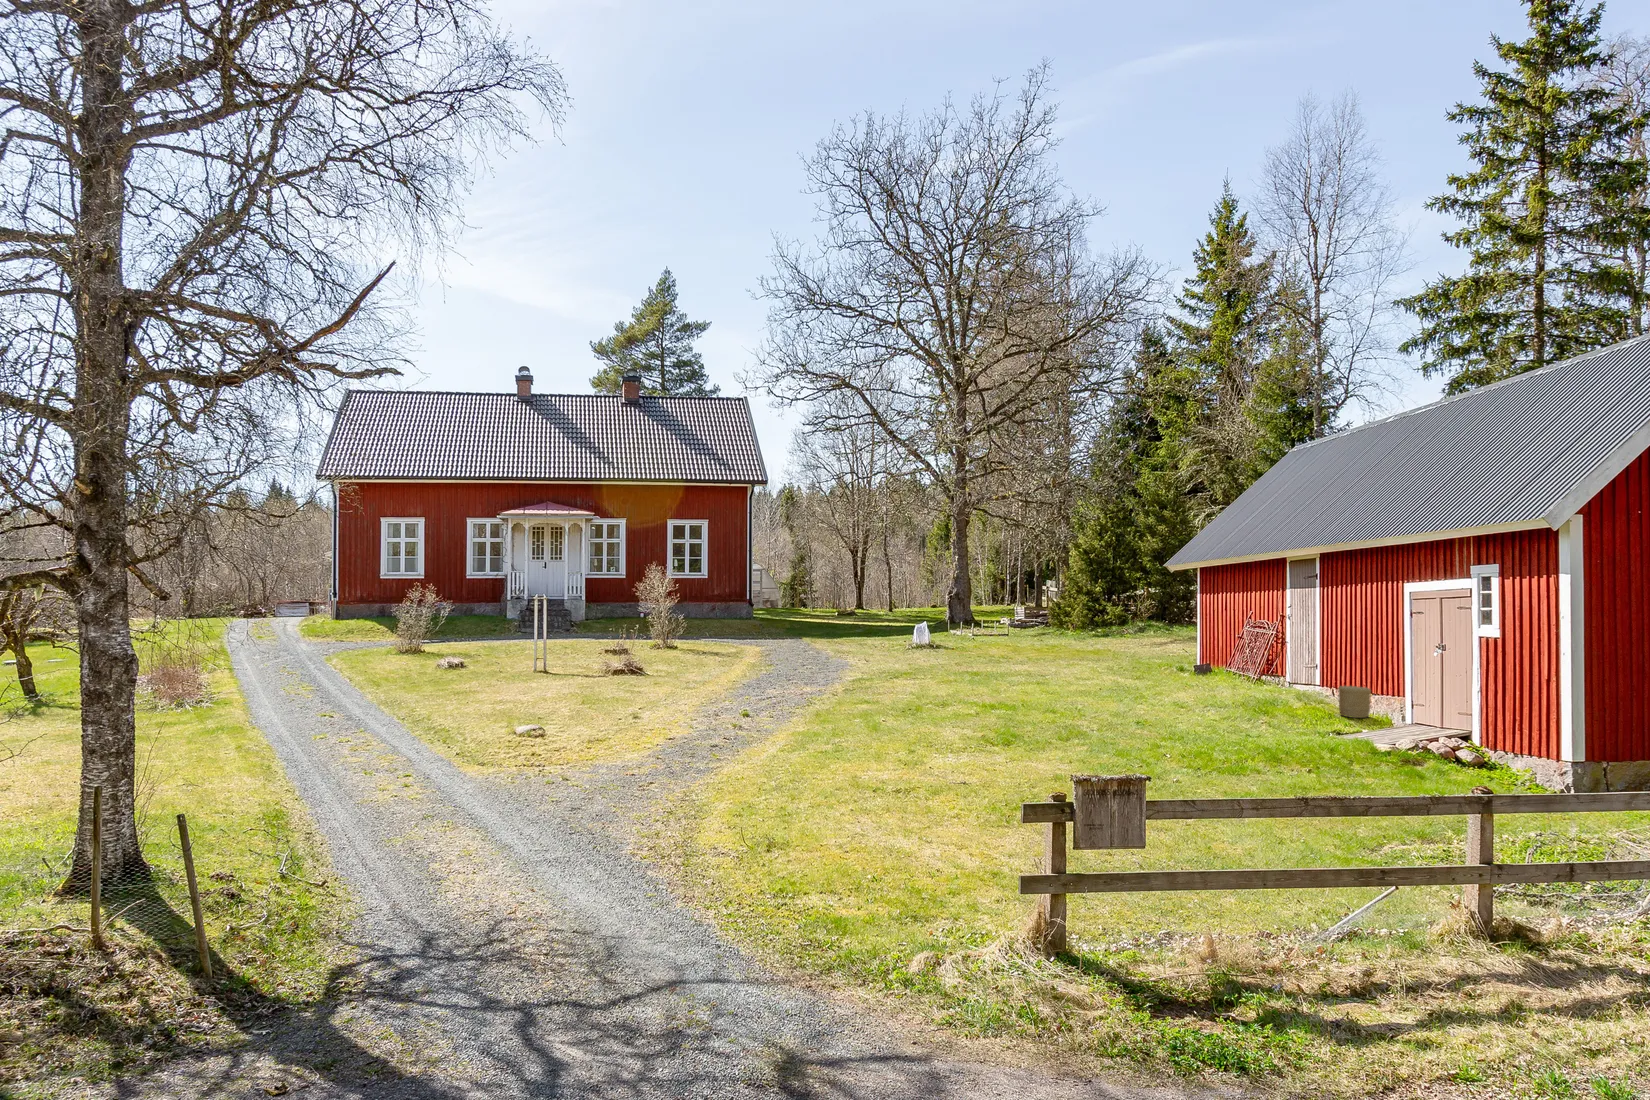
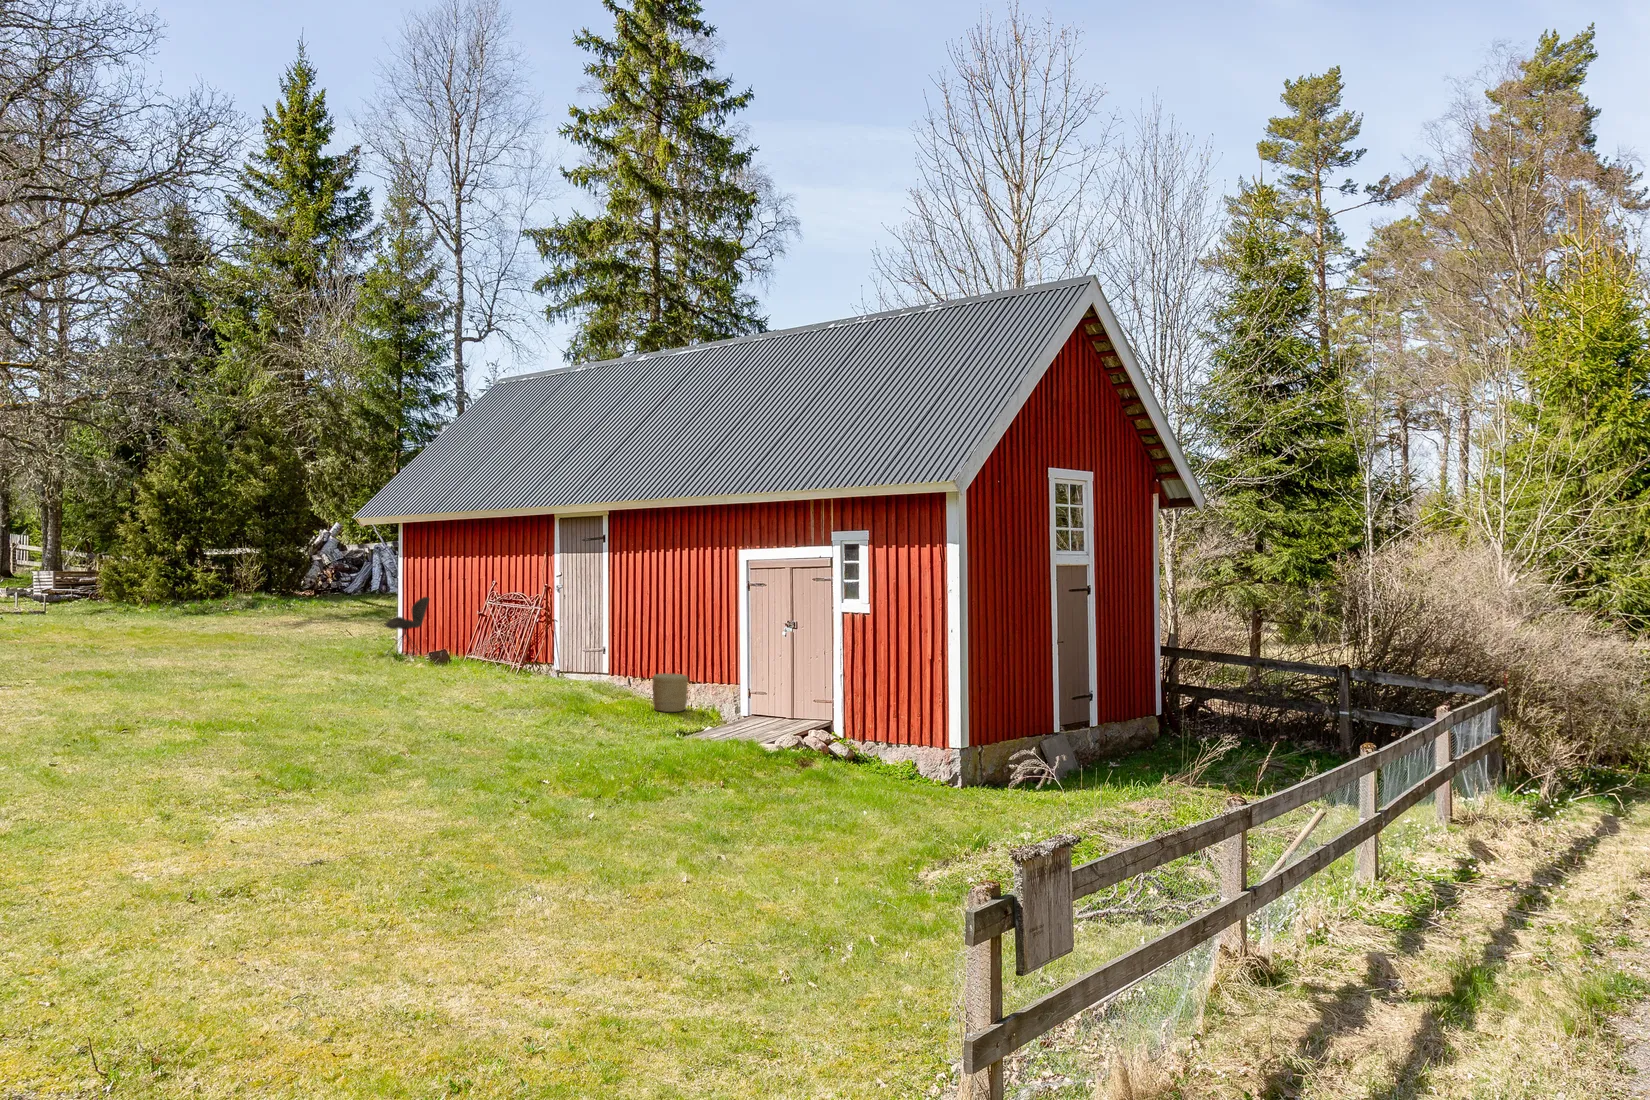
chair: none [1173,622,1206,668] -> present [385,597,429,649]

